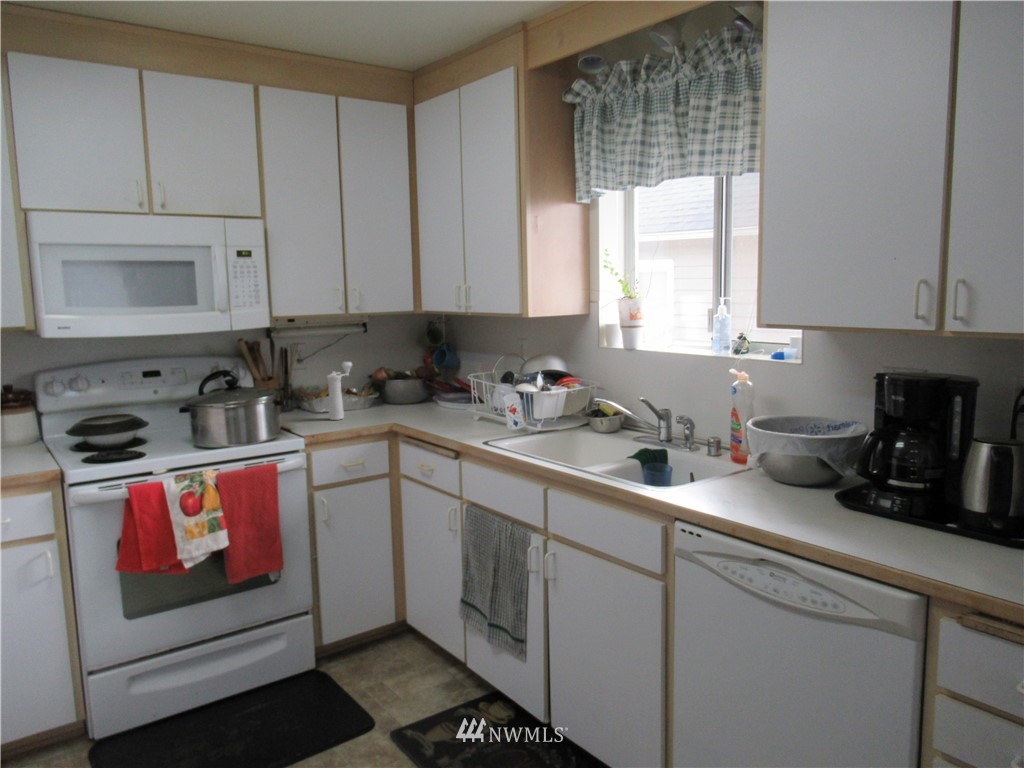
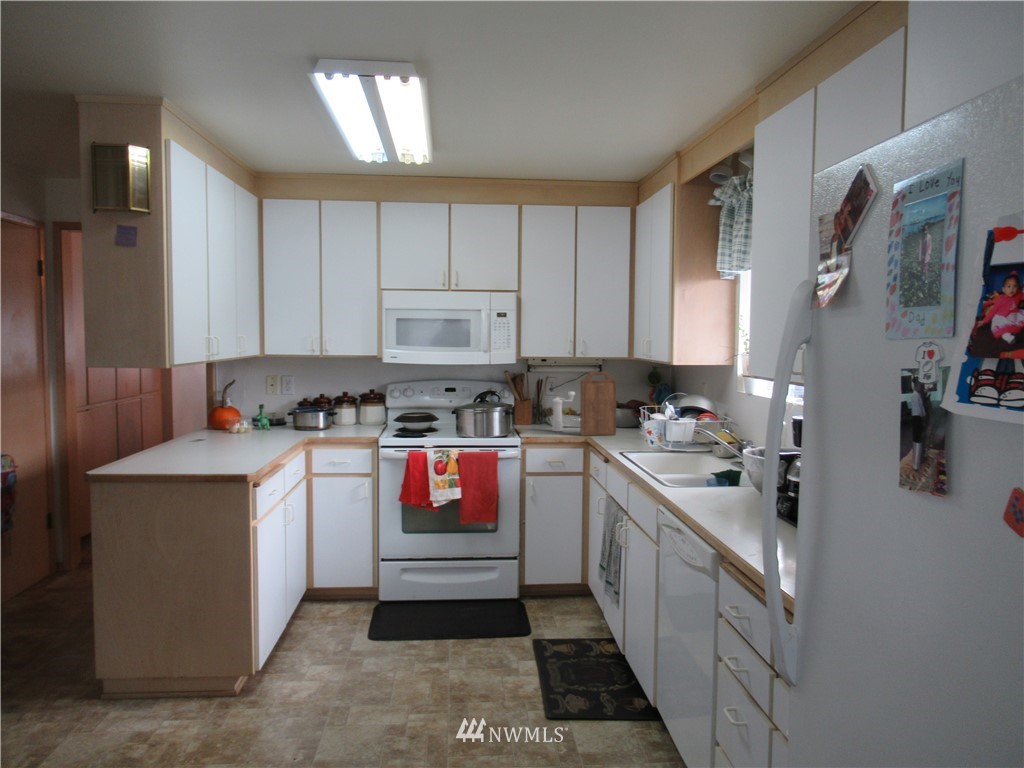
cutting board: none [378,332,424,423] -> present [580,372,616,436]

